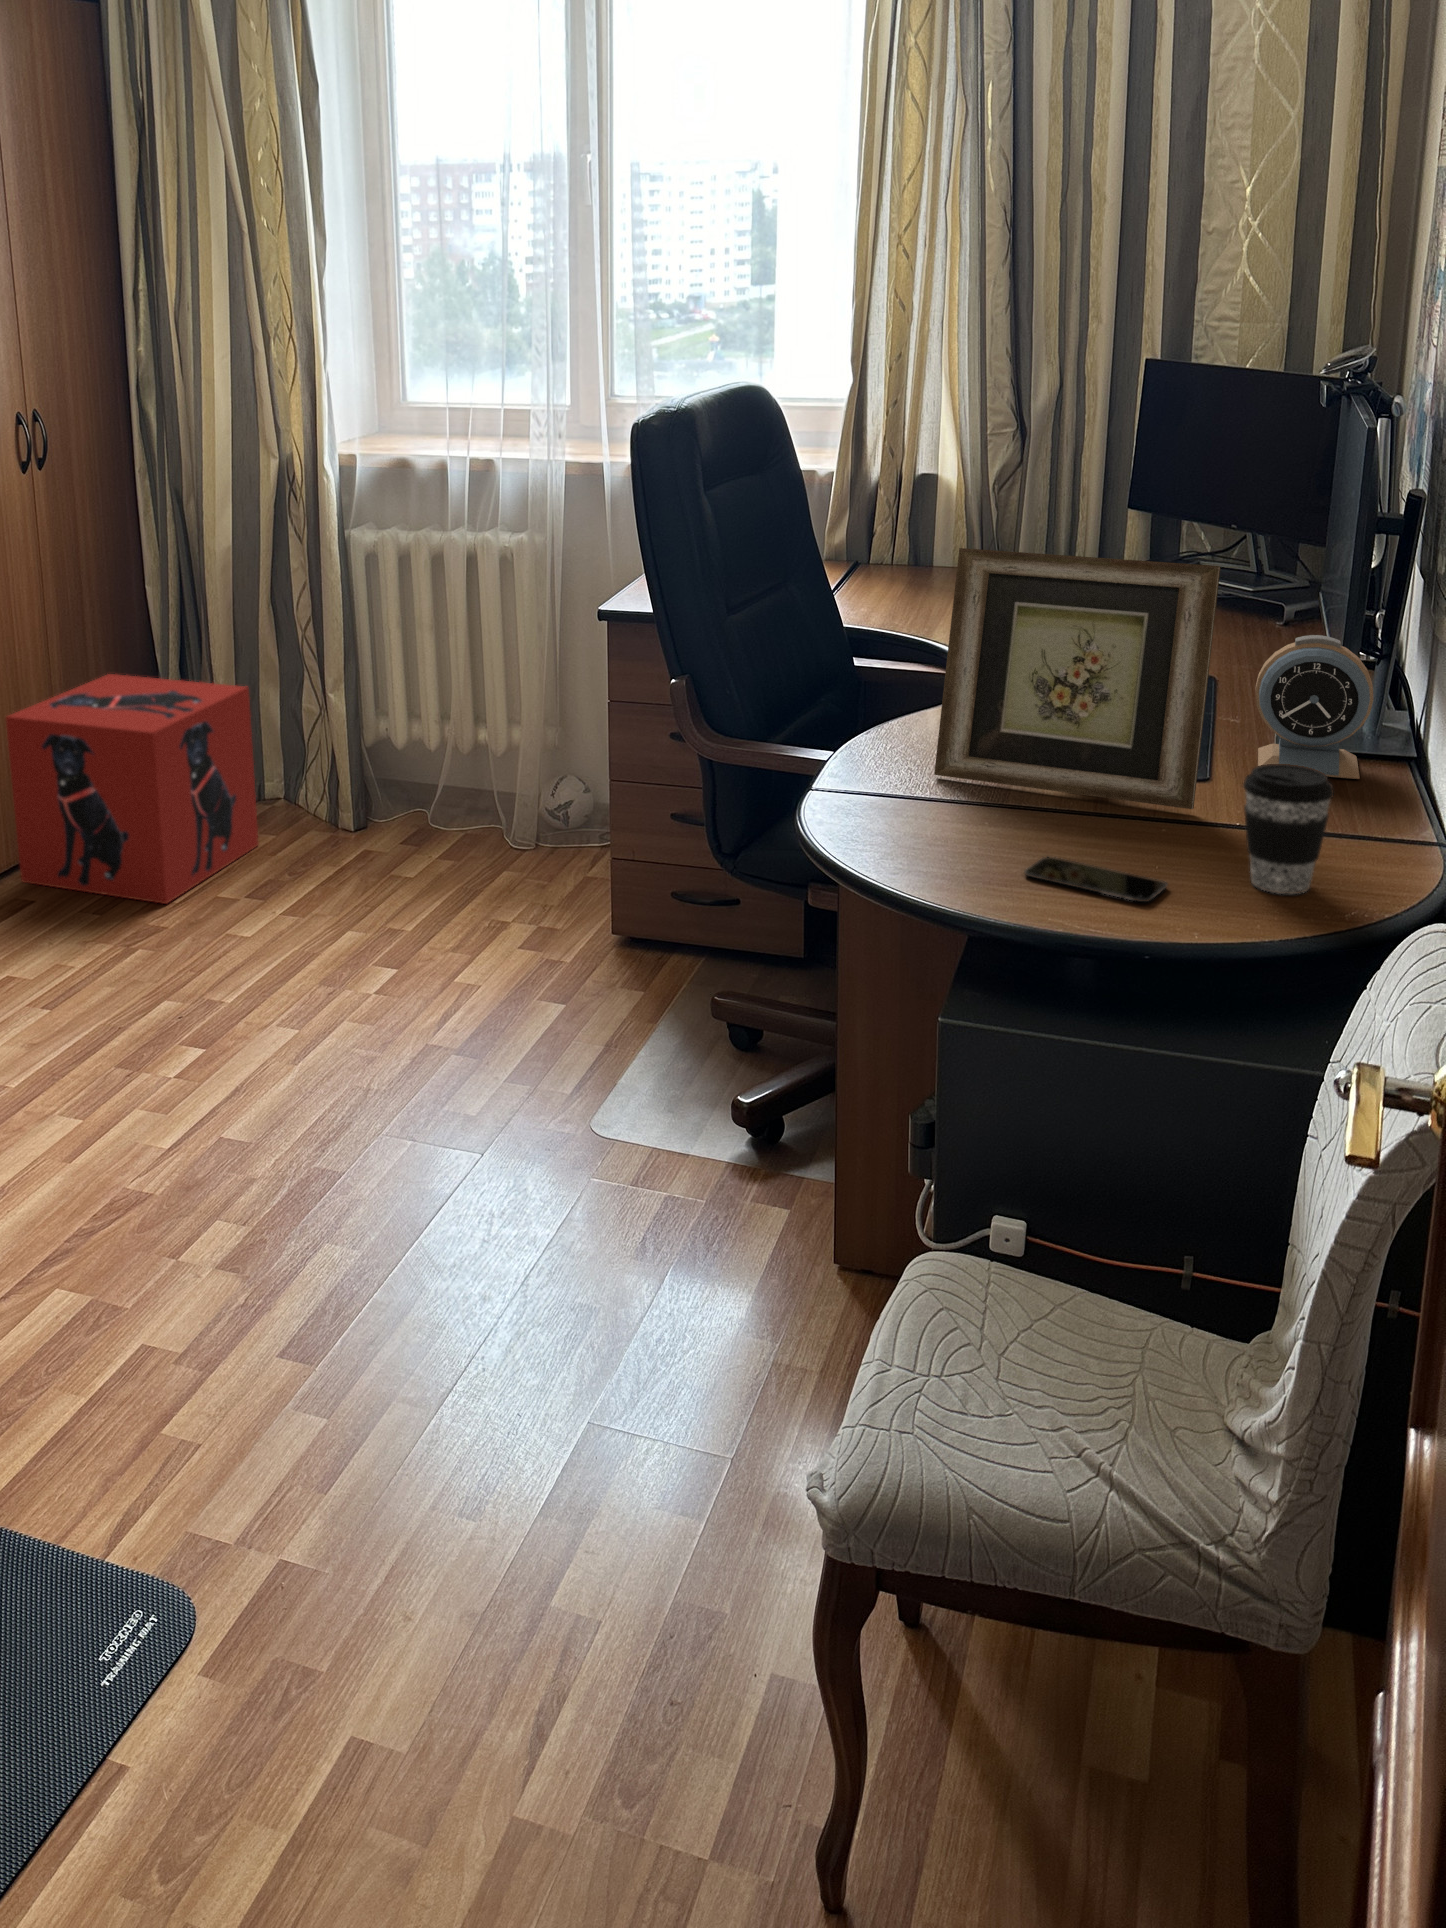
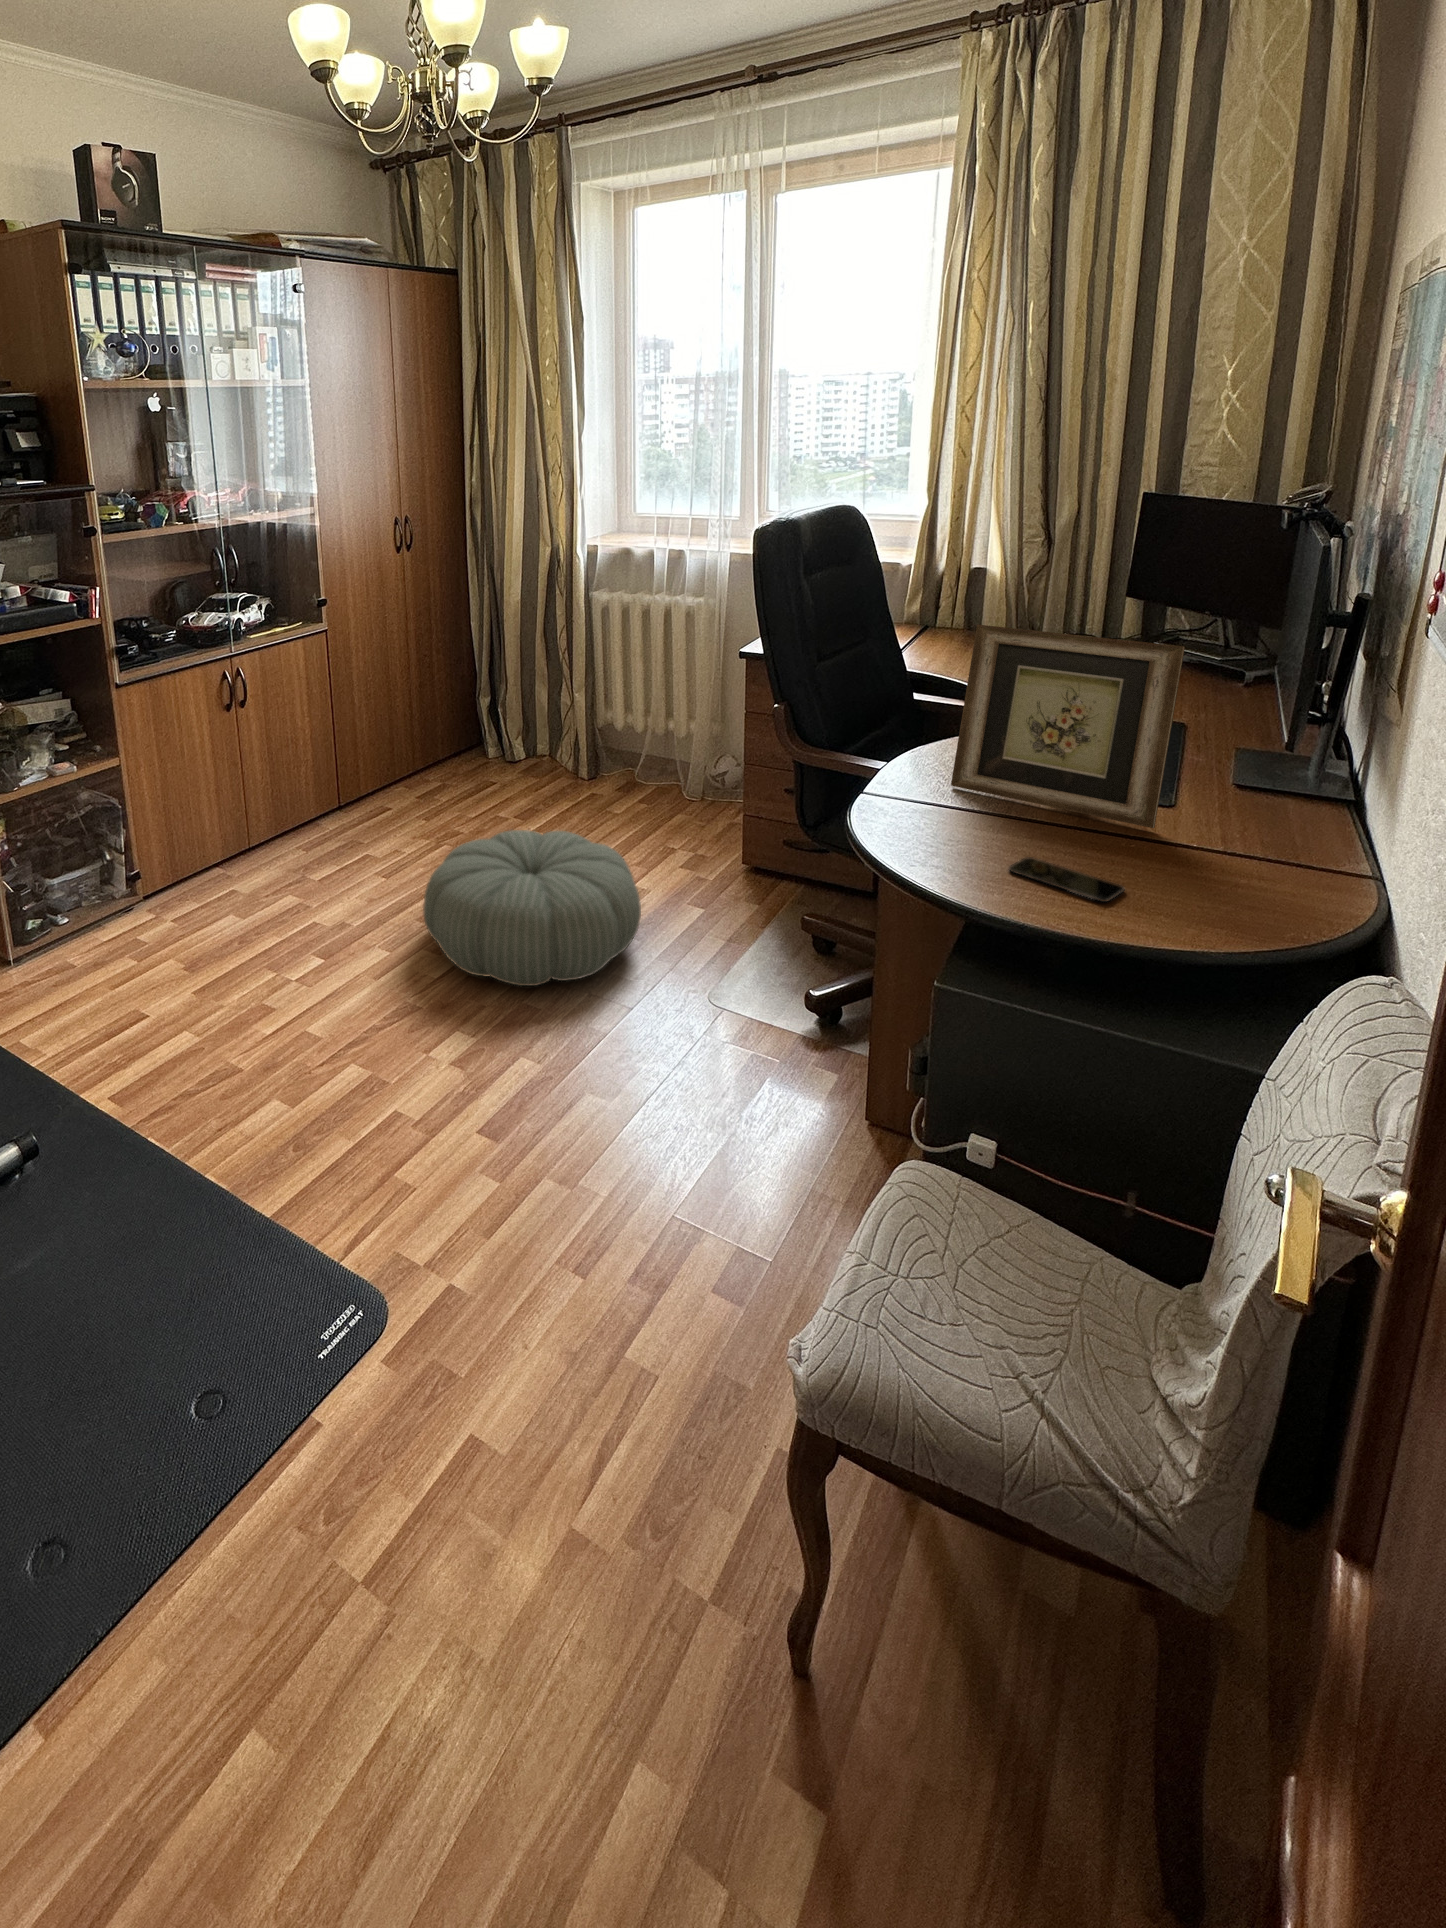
alarm clock: present [1255,635,1373,779] -> none [1213,701,1315,814]
storage box: present [6,674,259,904] -> none [380,676,529,819]
coffee cup: present [1243,764,1334,894] -> none [1193,803,1272,907]
pouf: none [134,903,479,1143] -> present [423,830,641,986]

